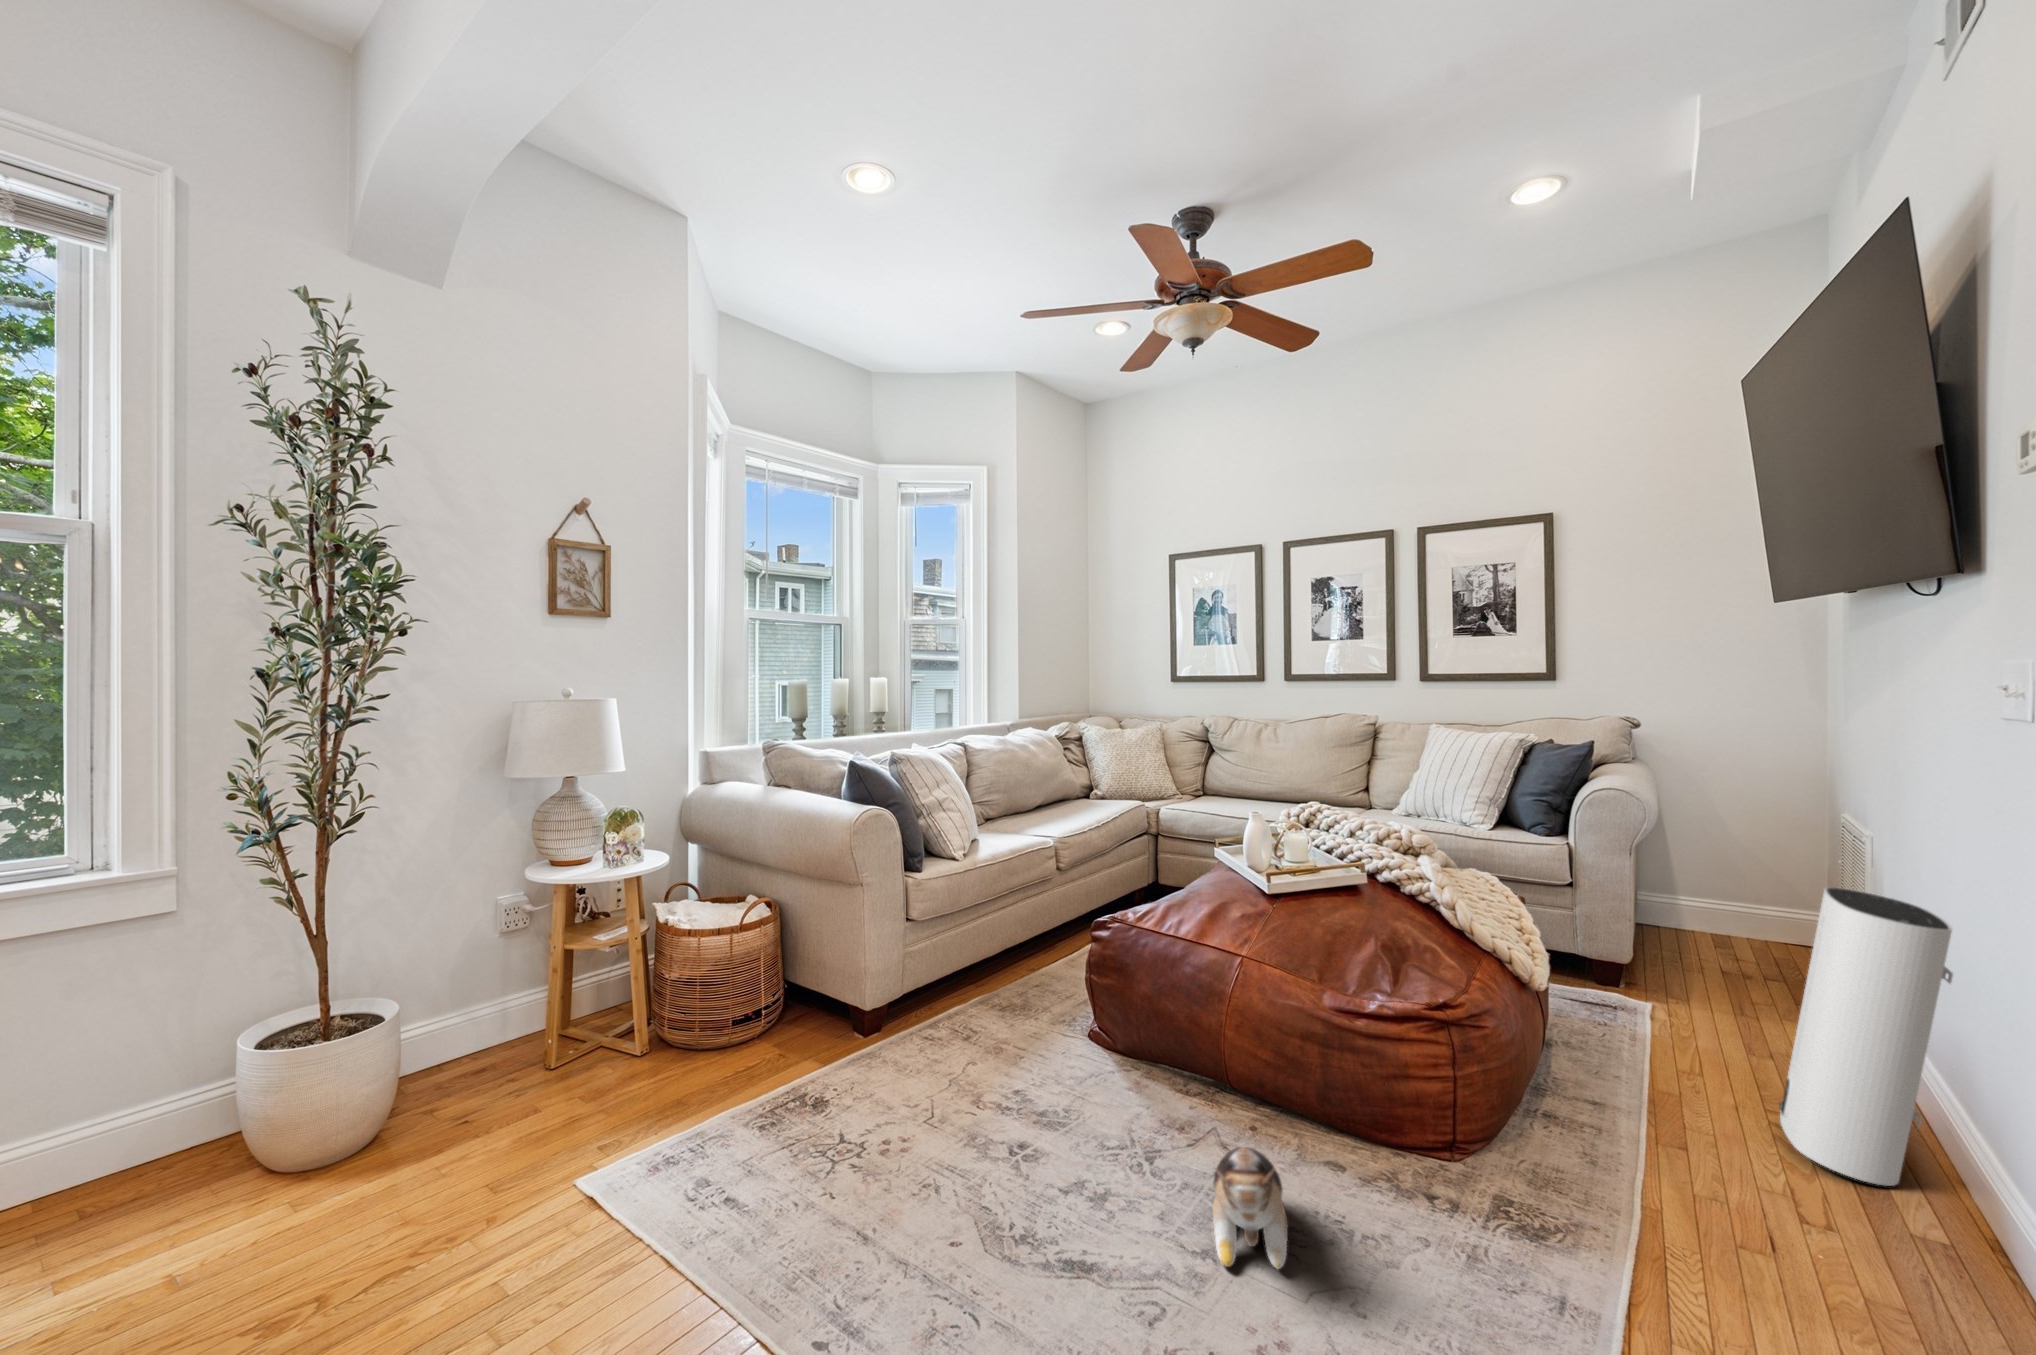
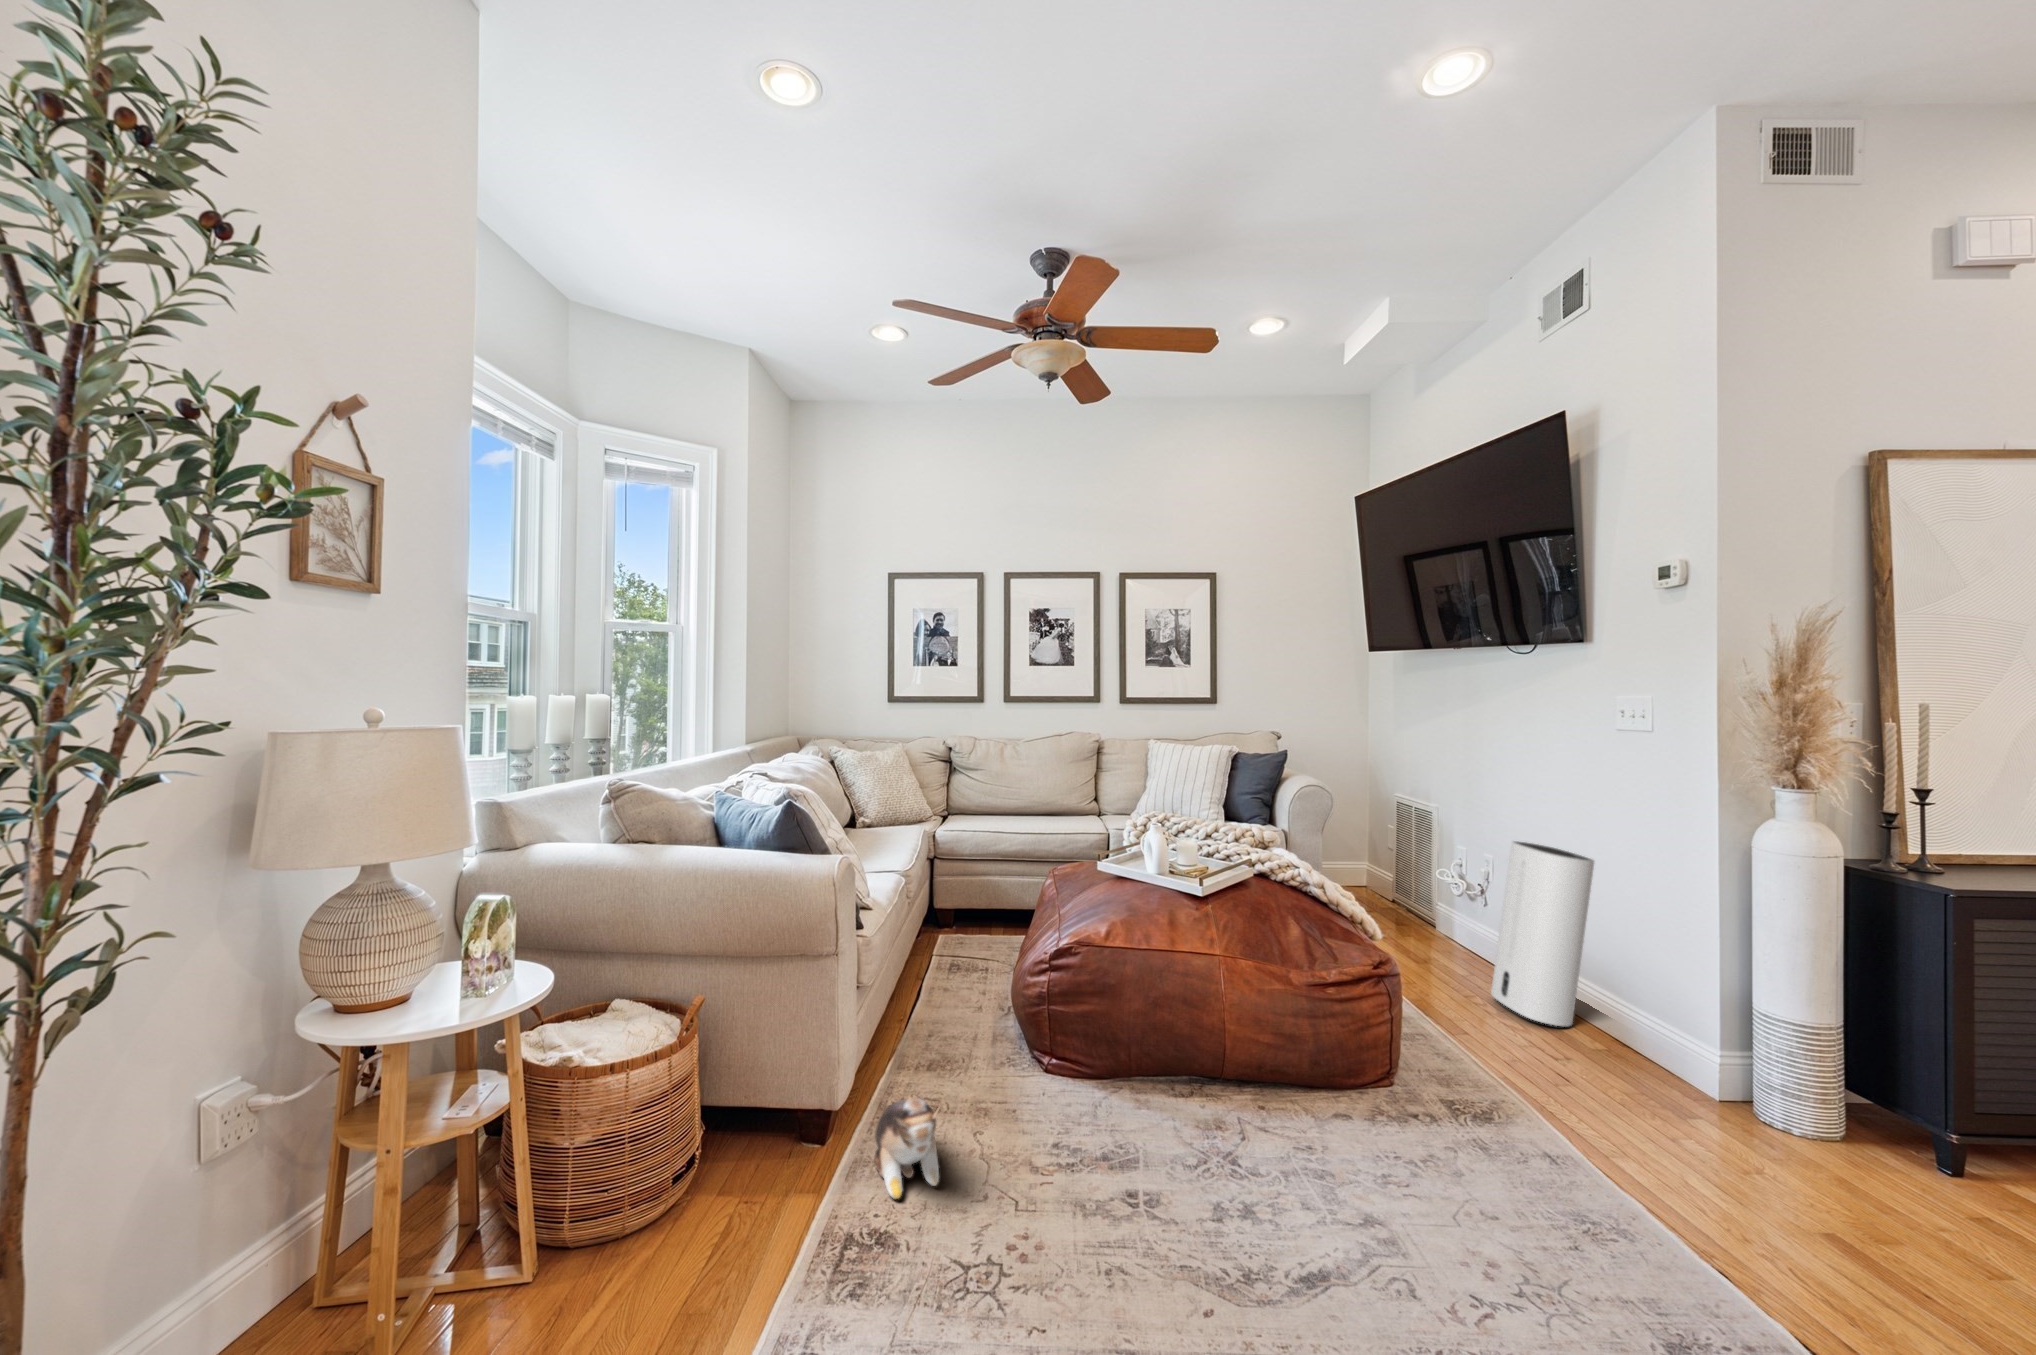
plush toy: present [1213,1147,1288,1269] -> present [874,1097,940,1199]

